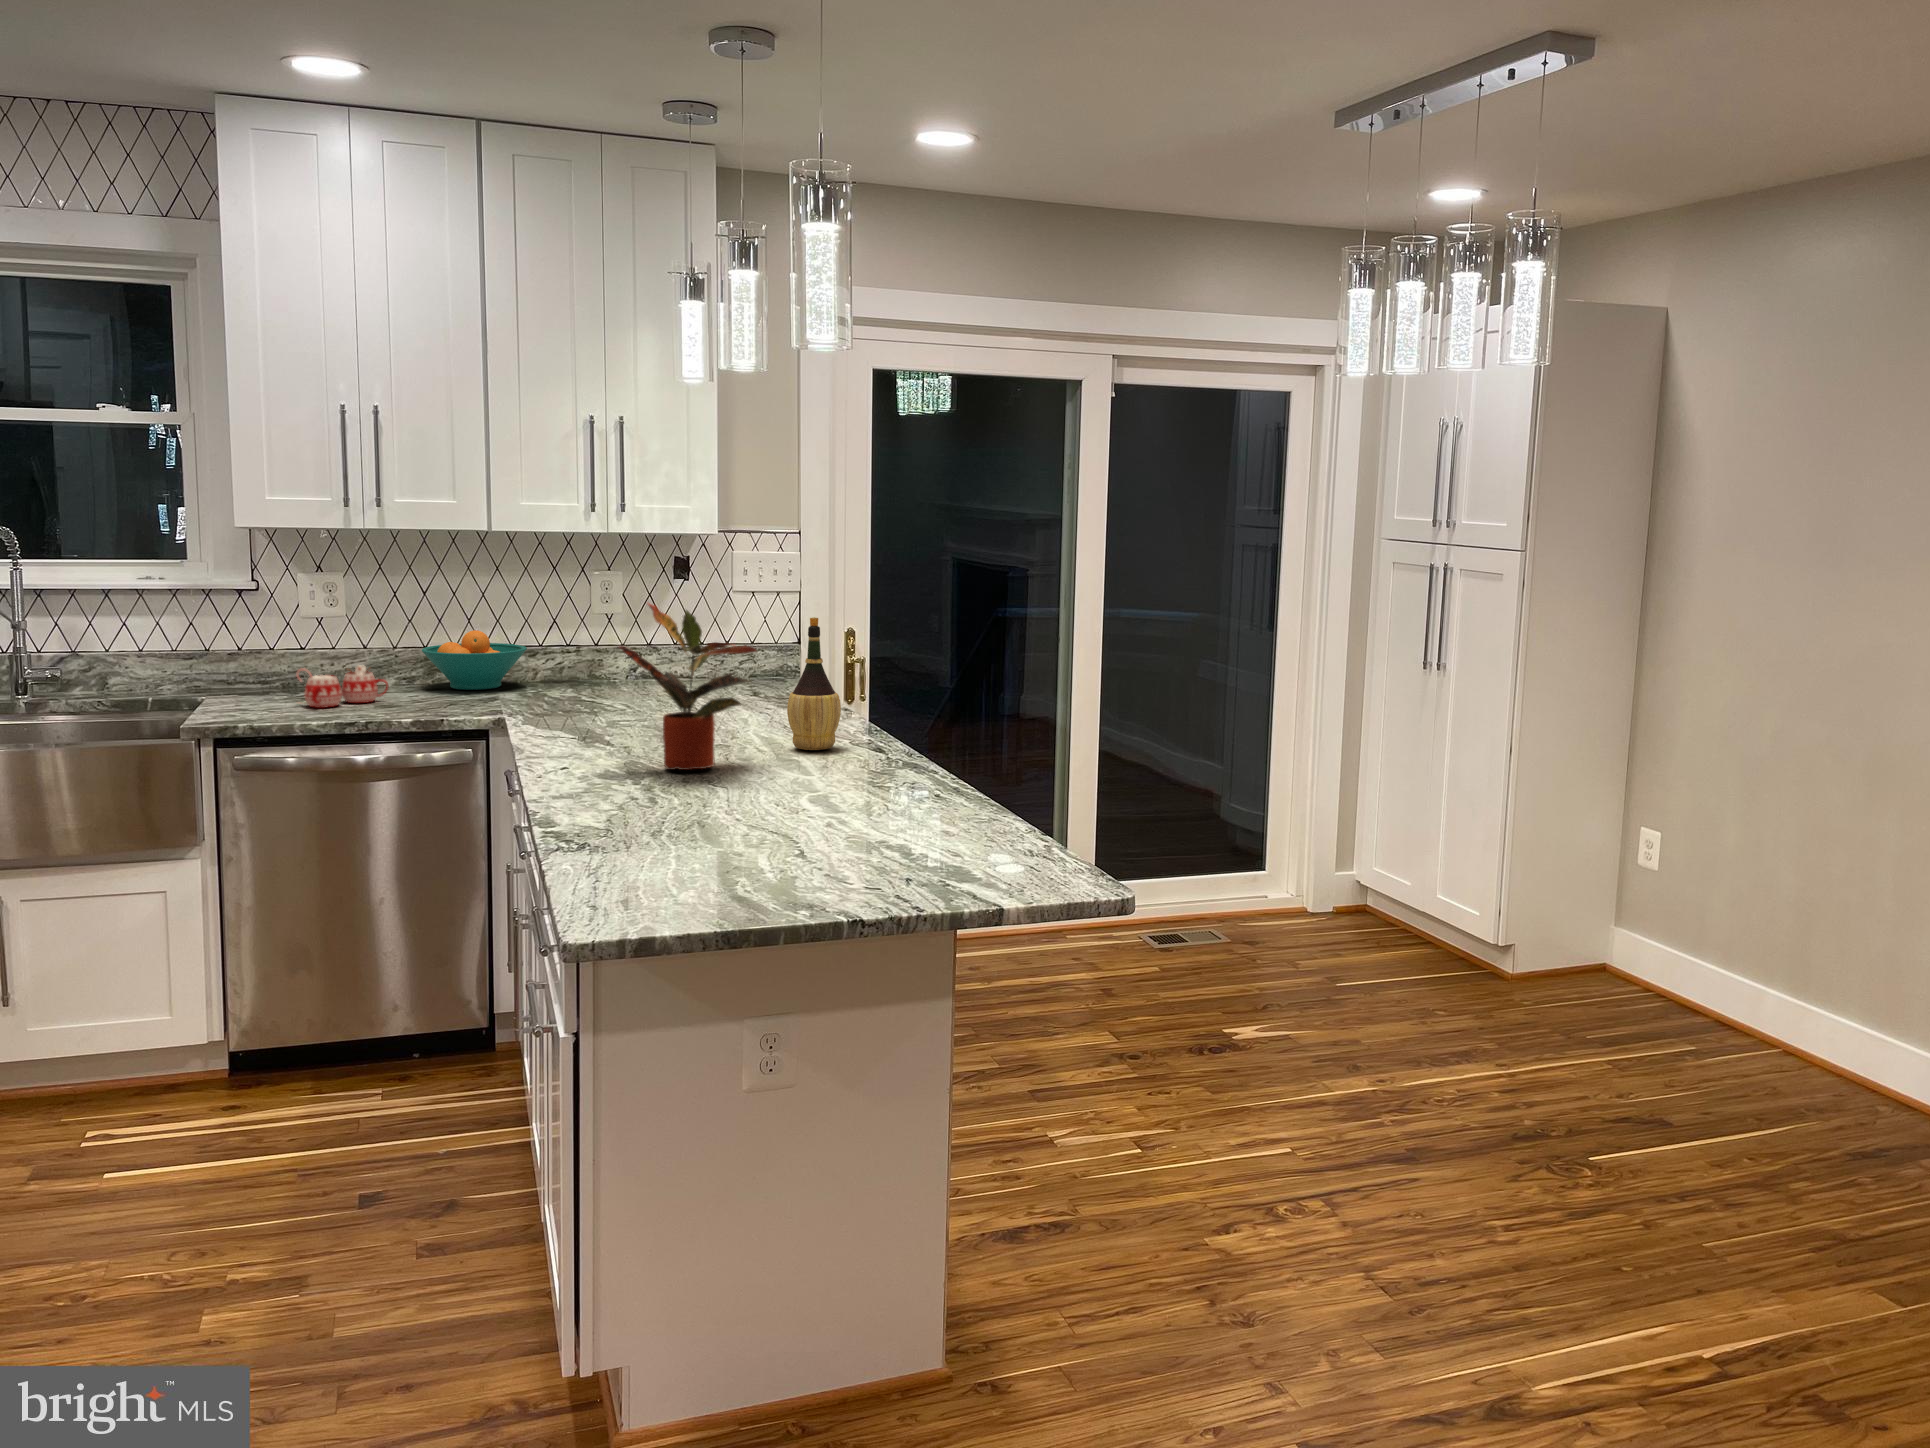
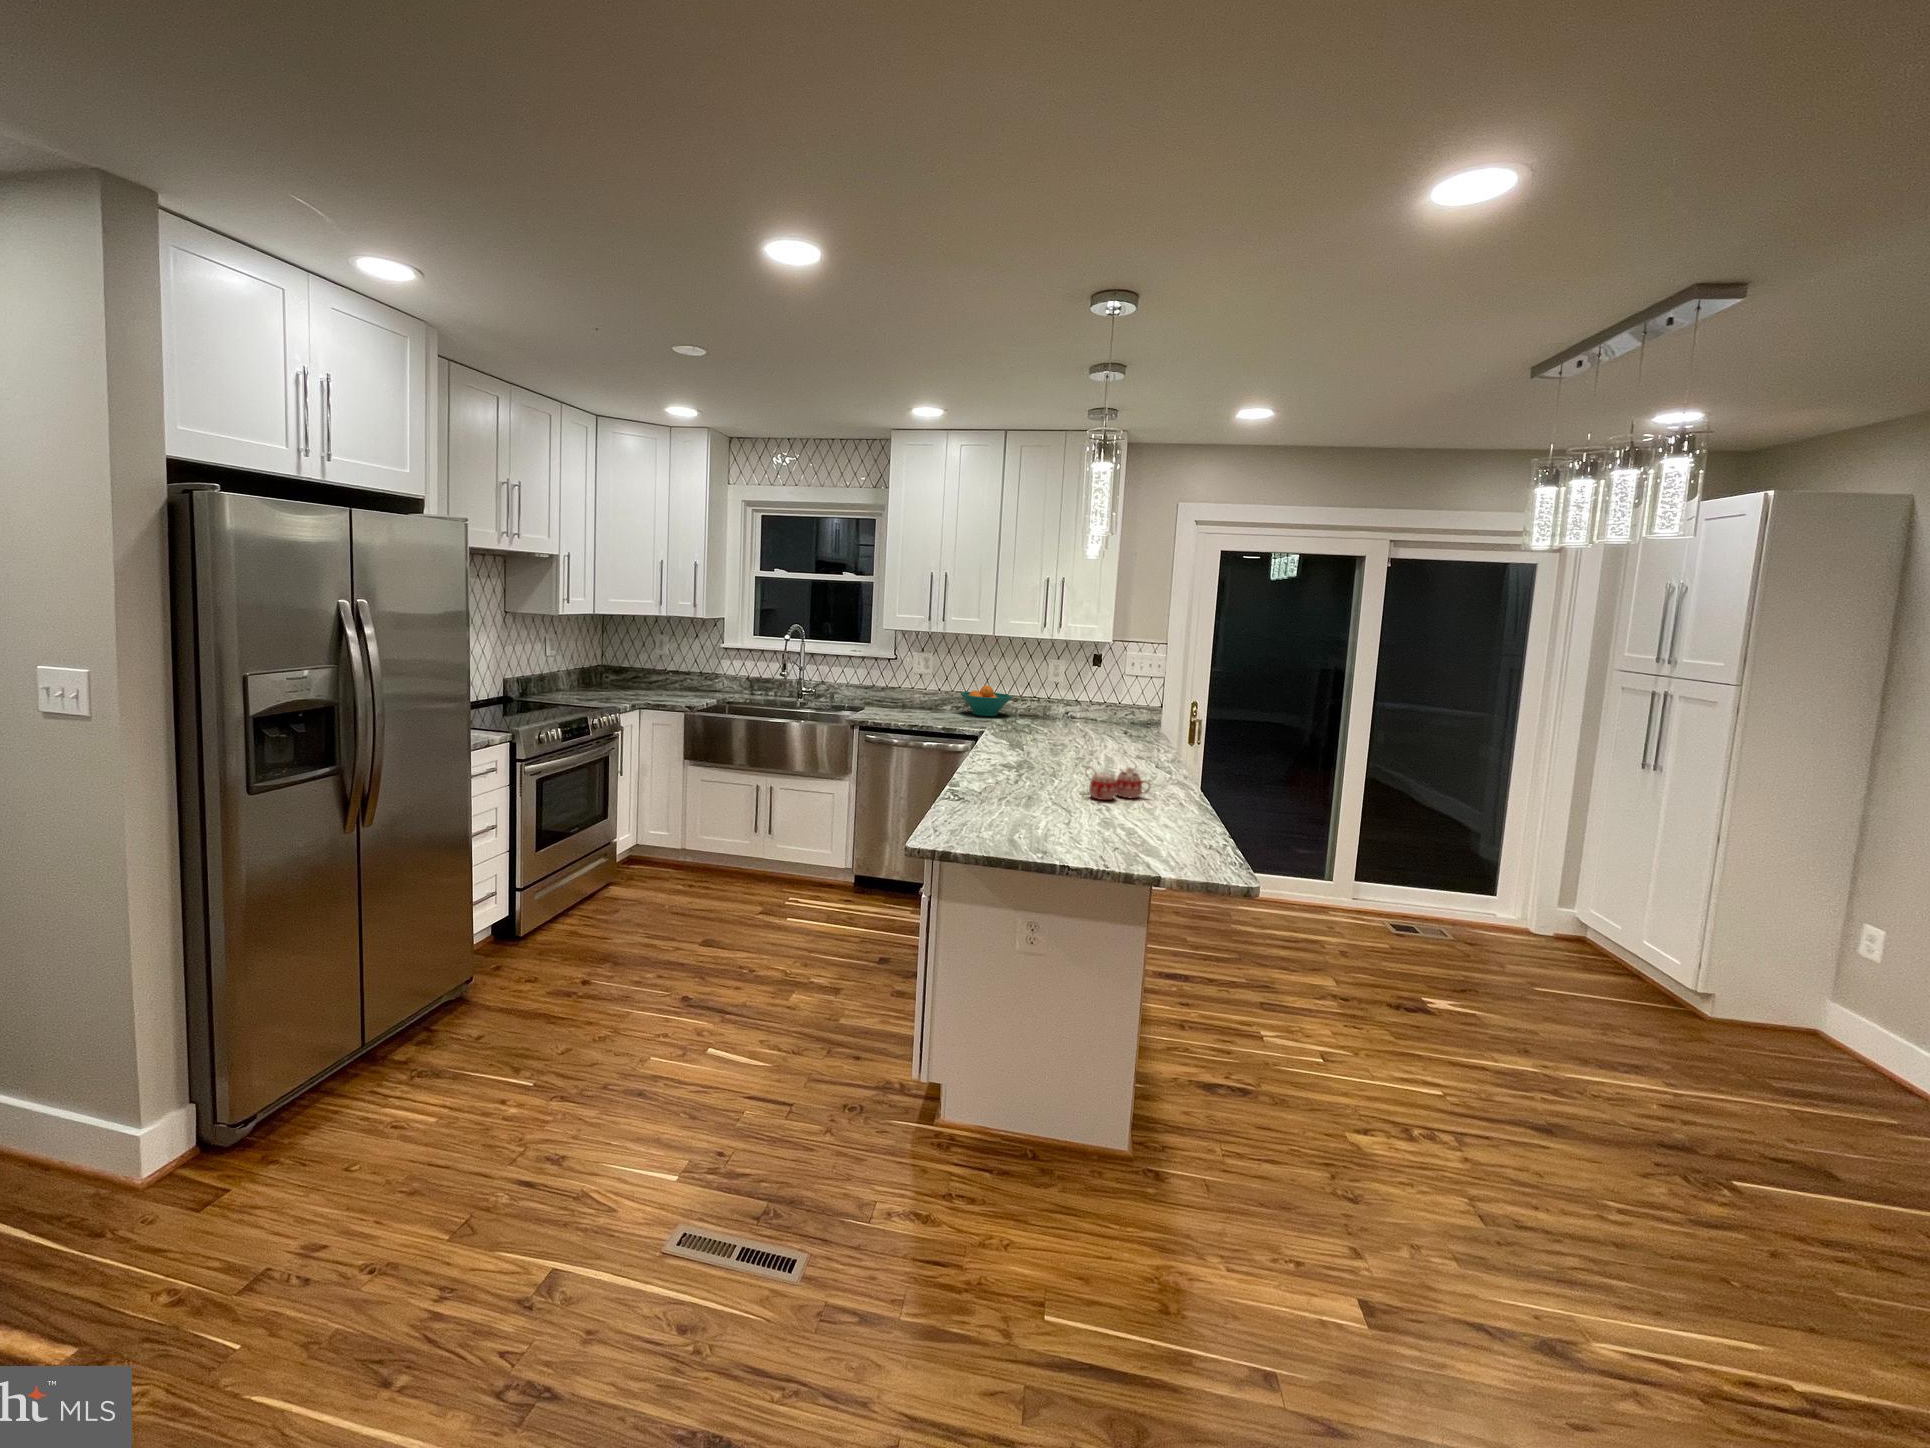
potted plant: present [619,603,756,770] -> none [1019,675,1095,770]
wine bottle: present [787,617,841,750] -> none [1117,691,1149,768]
mug: present [296,665,388,708] -> present [1084,767,1151,800]

